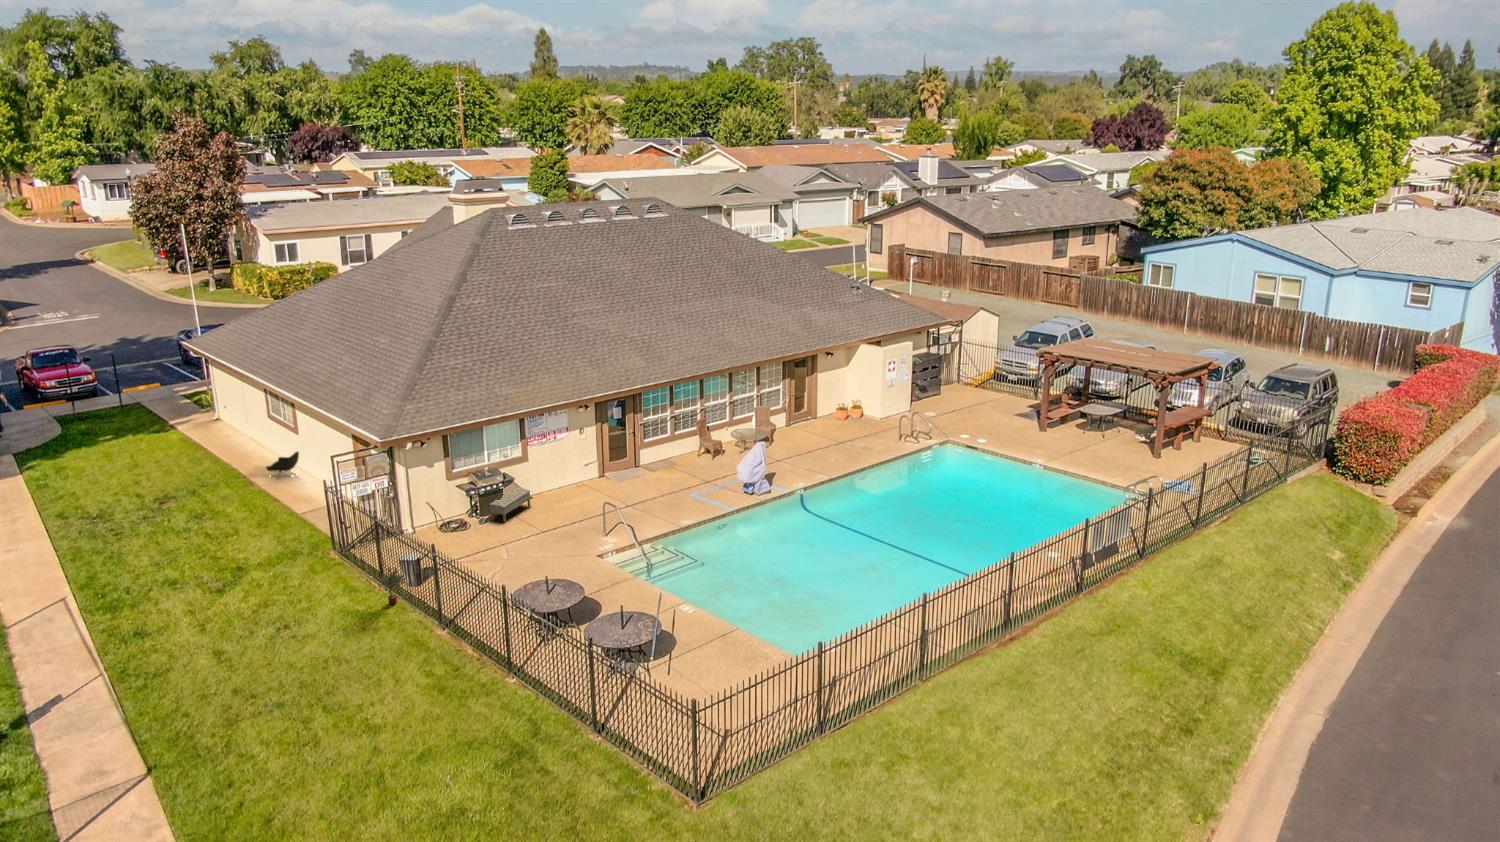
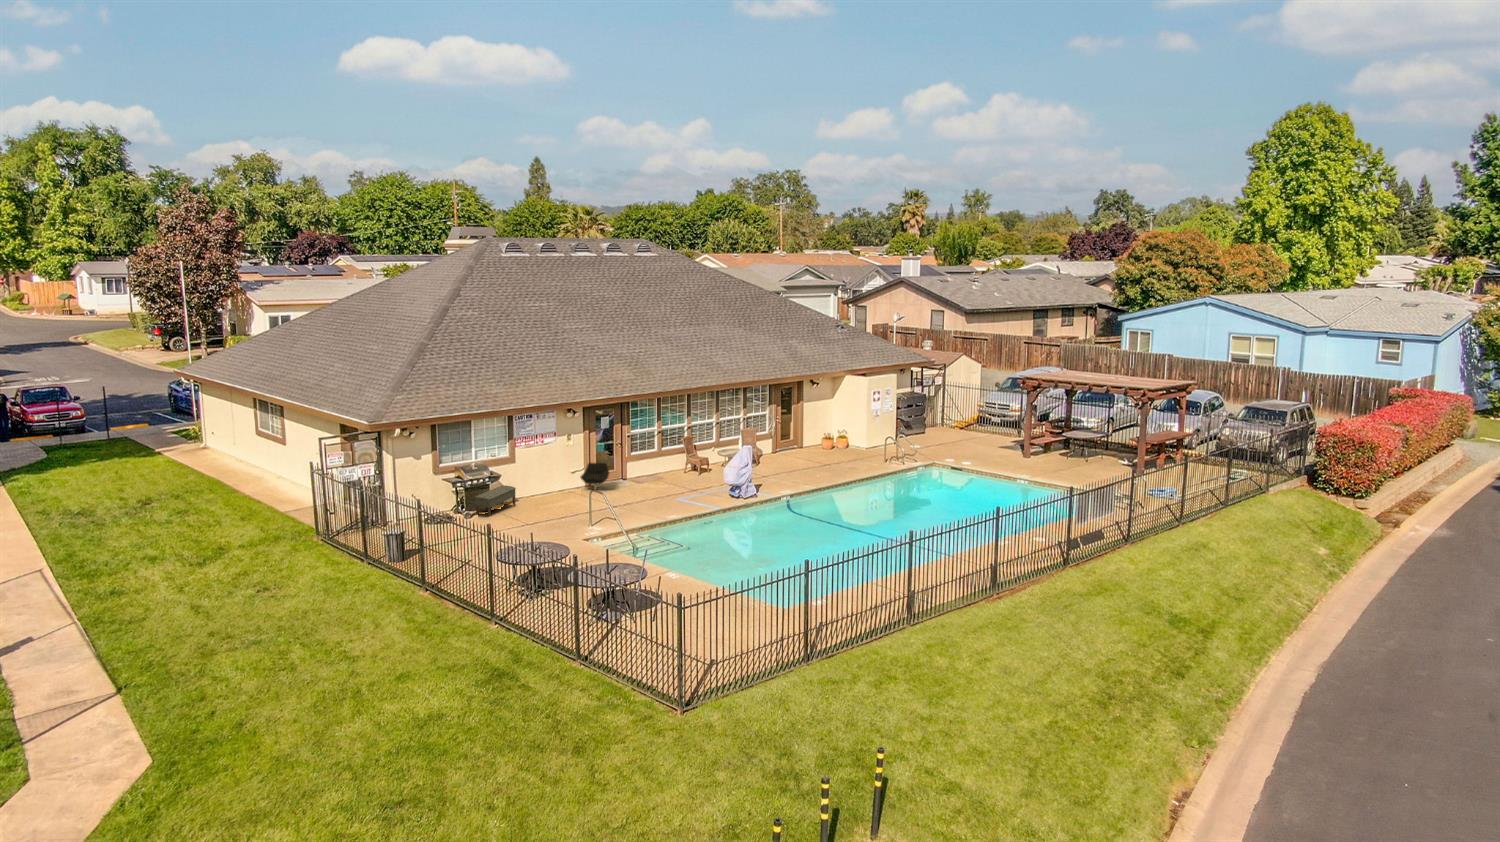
lounge chair: present [266,452,299,476] -> present [580,463,609,490]
potted tree: present [380,567,405,605] -> none [363,532,389,573]

